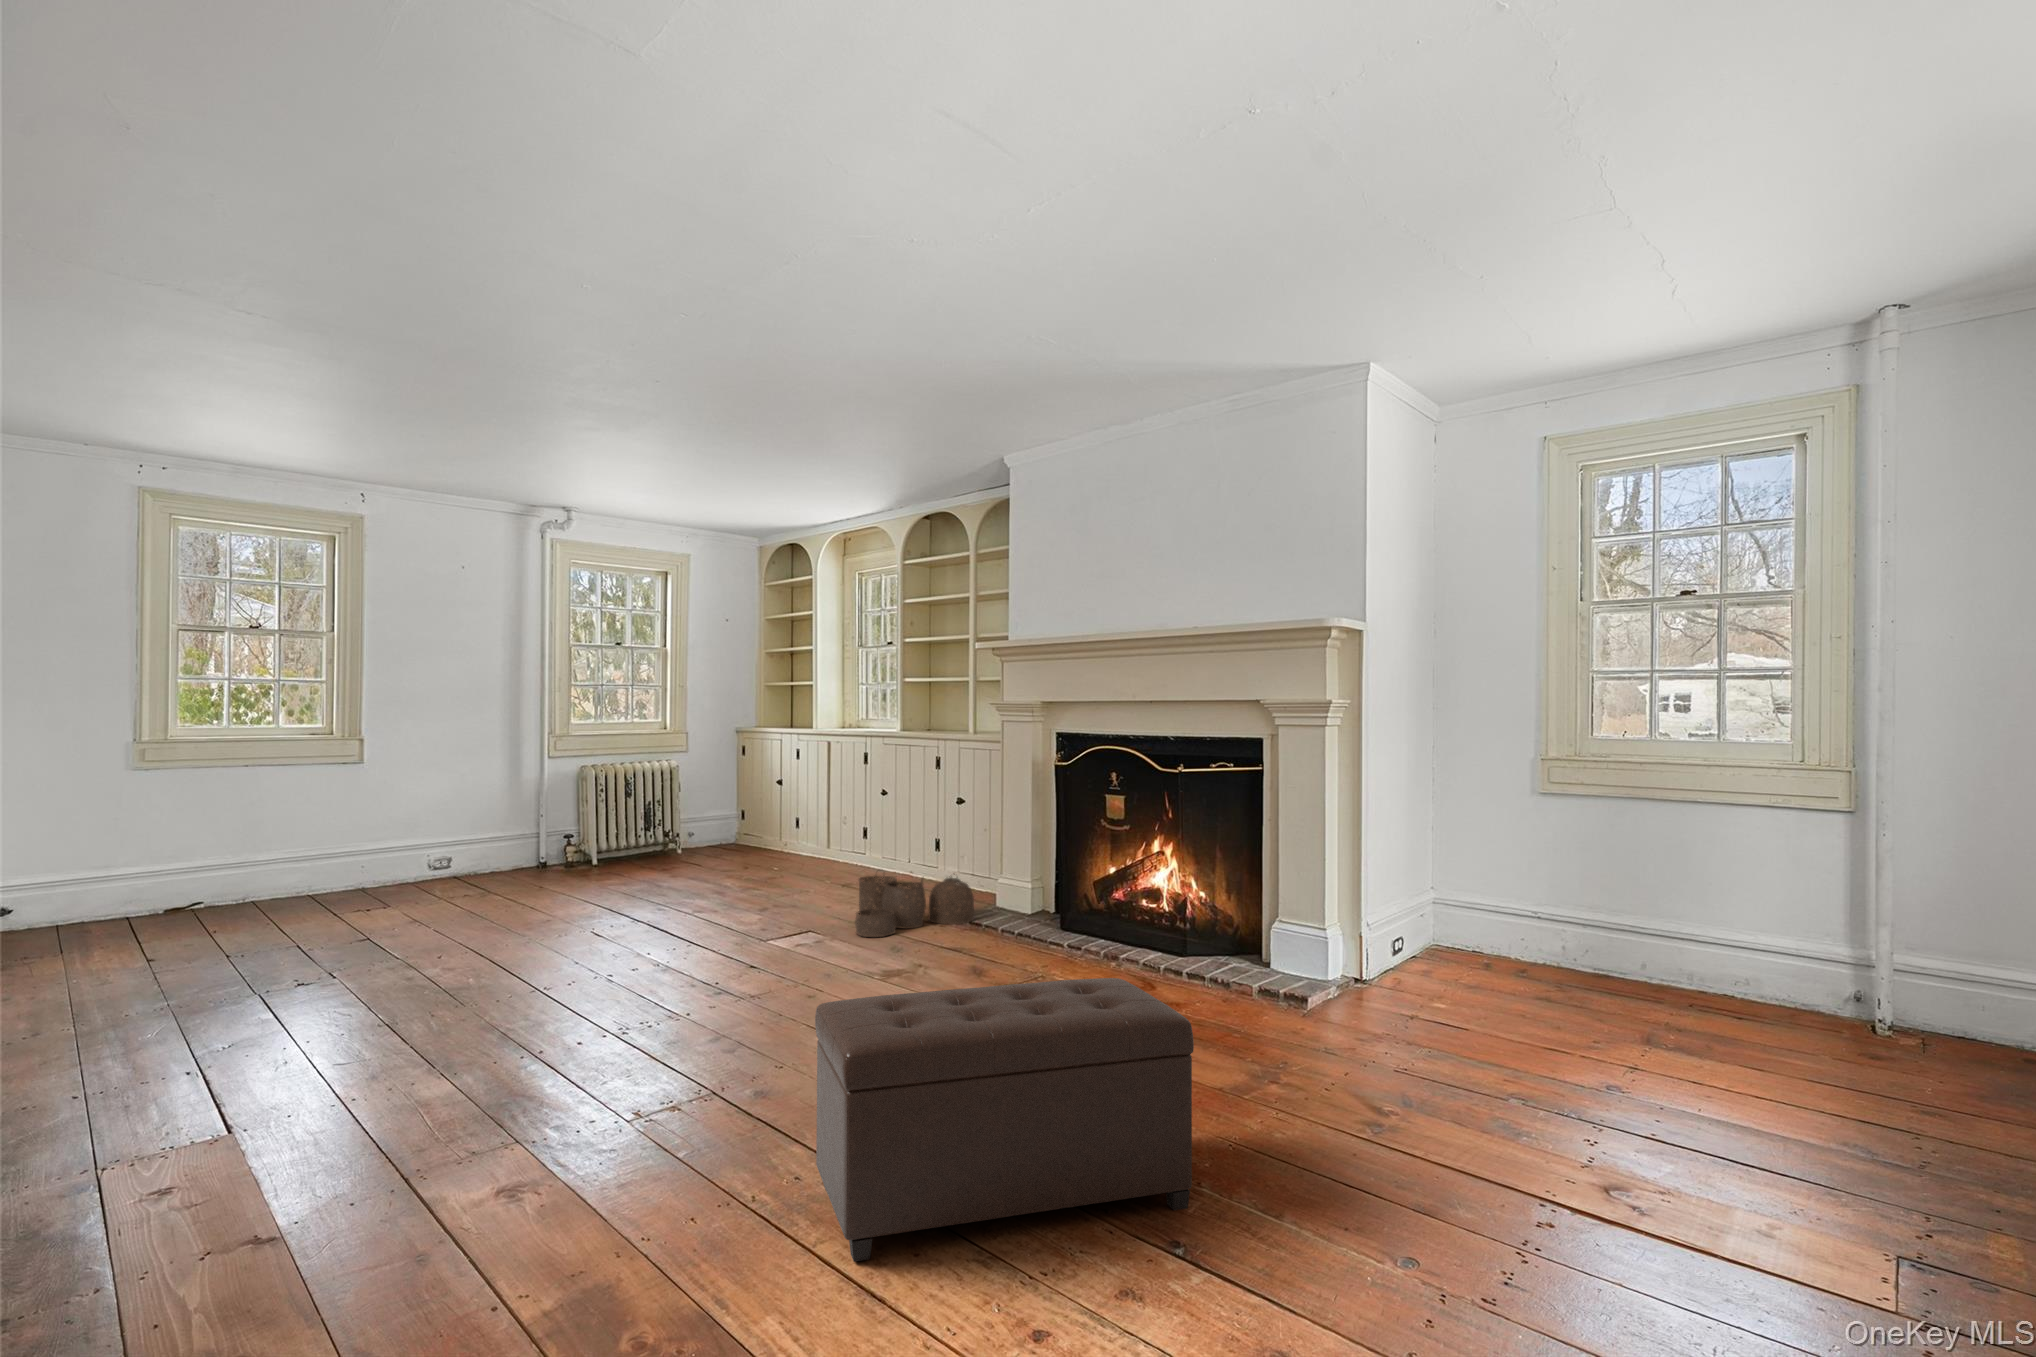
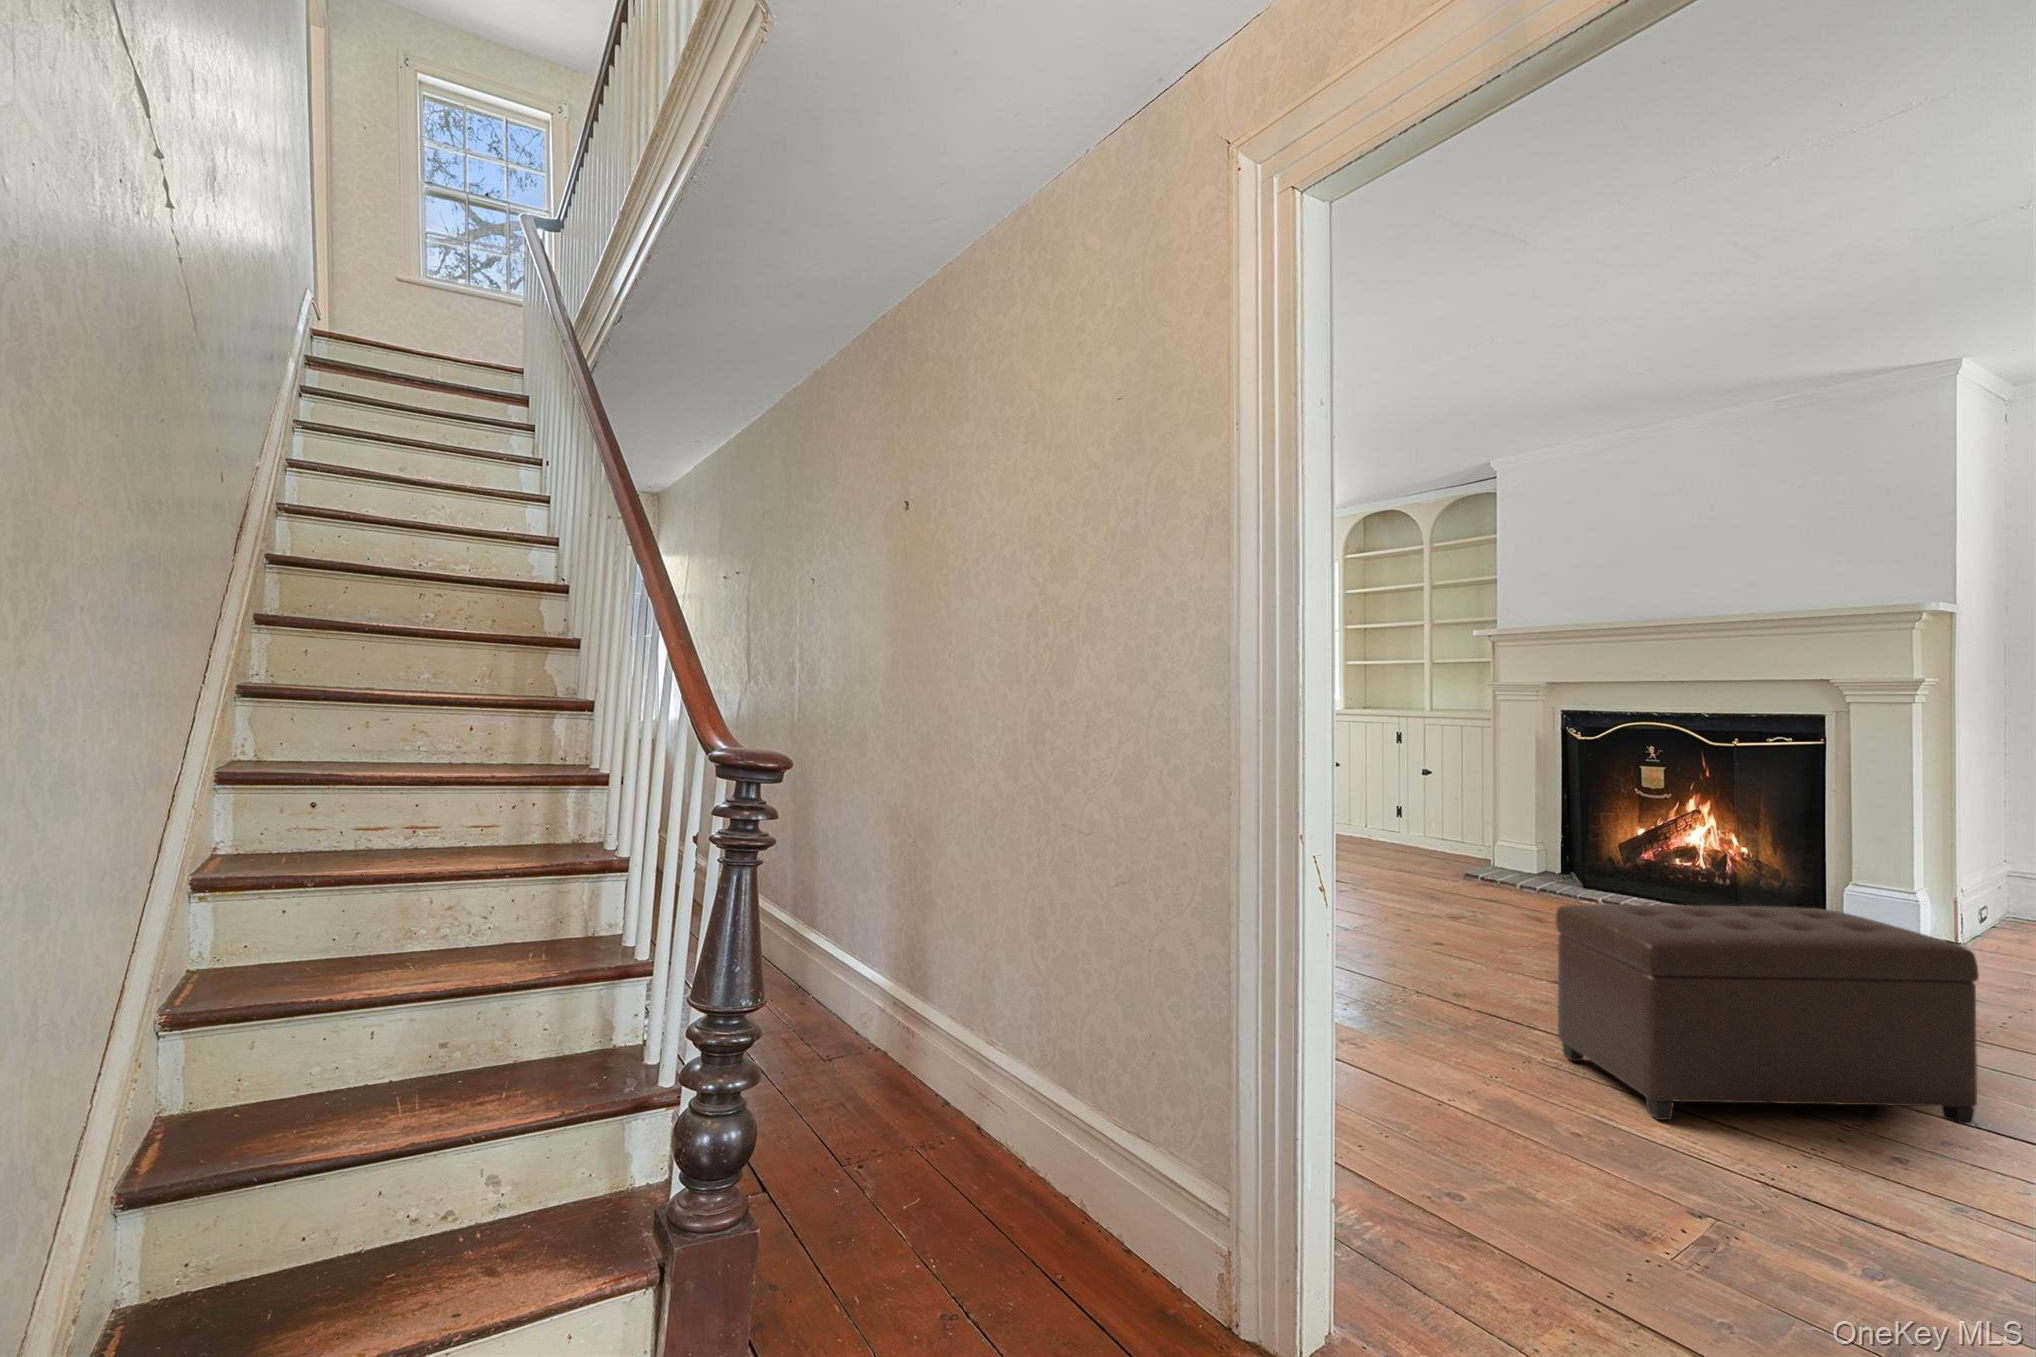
woven basket: present [856,874,974,937] -> none [1378,820,1483,873]

